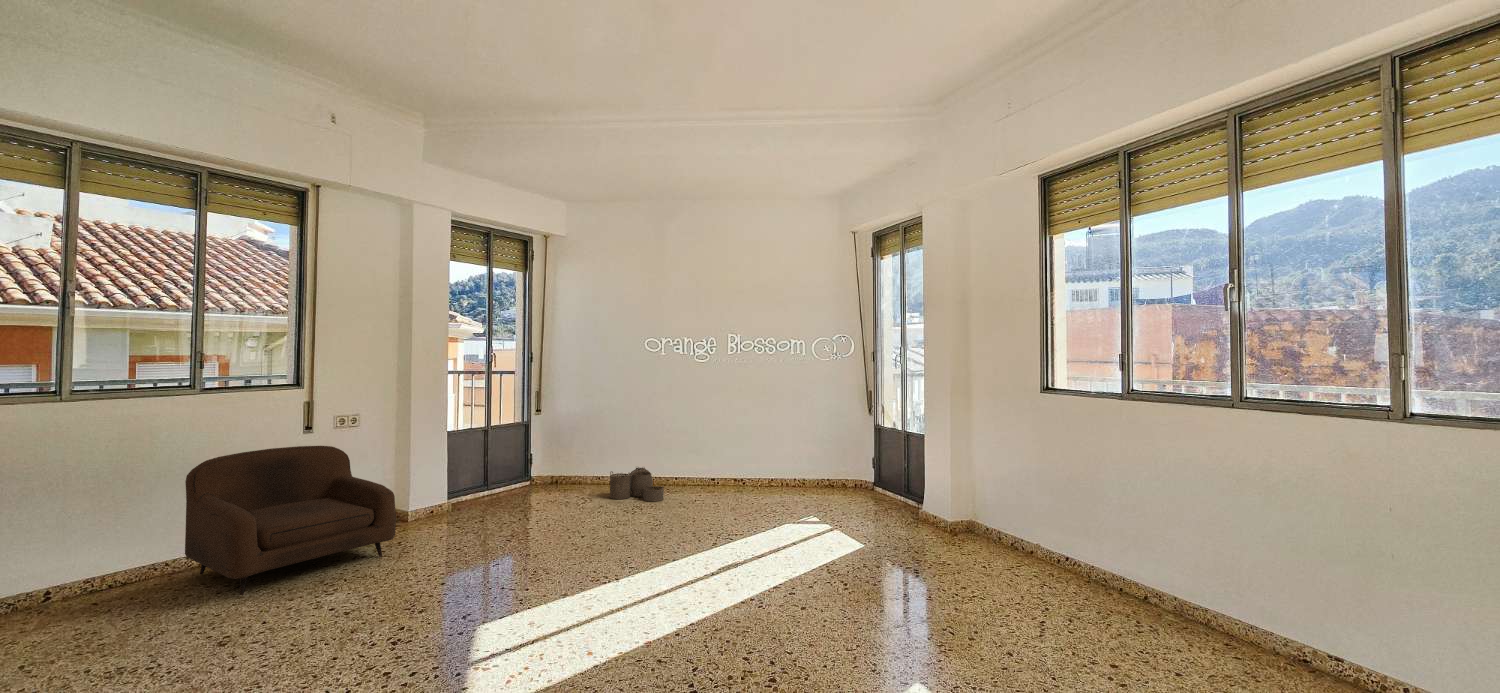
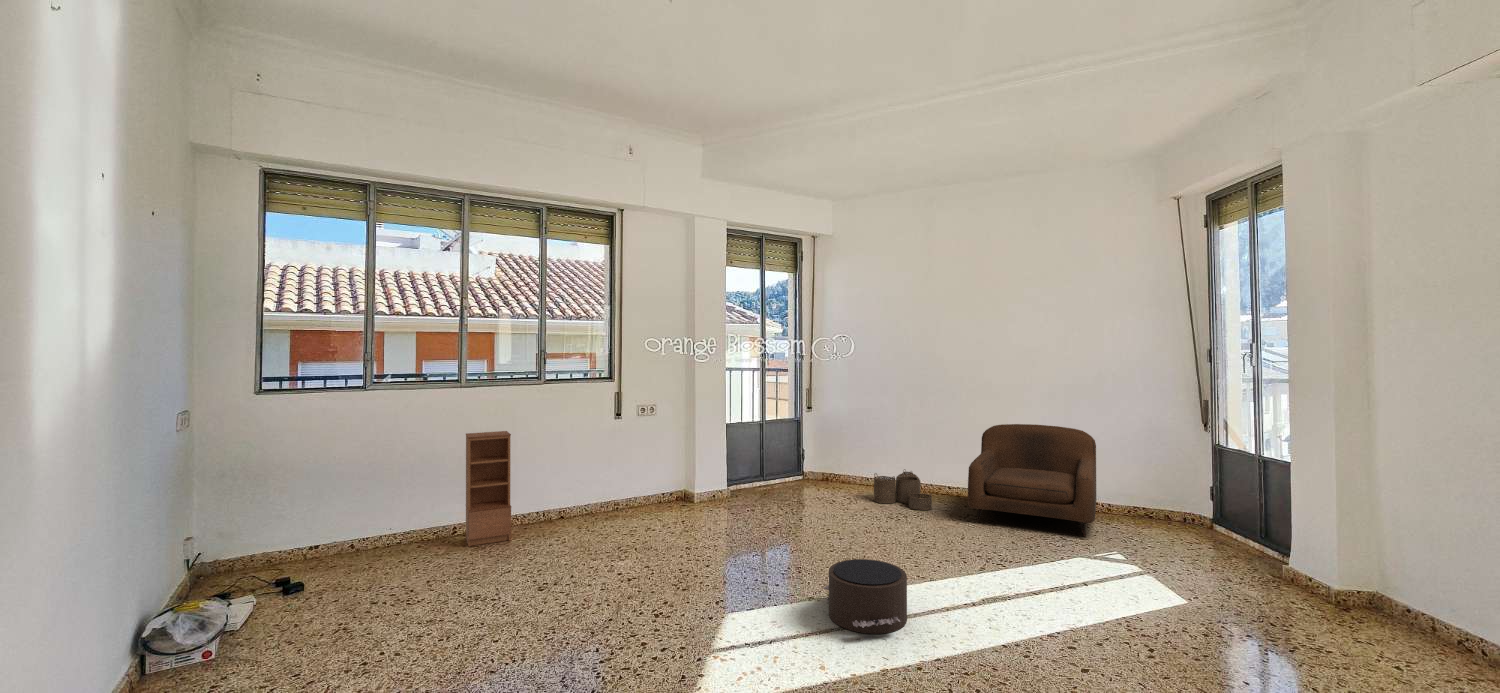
armchair: present [185,446,396,595] -> present [968,424,1096,536]
bookcase: none [51,455,143,618] -> present [466,431,511,546]
pouf: none [579,548,661,616] -> present [823,559,907,634]

